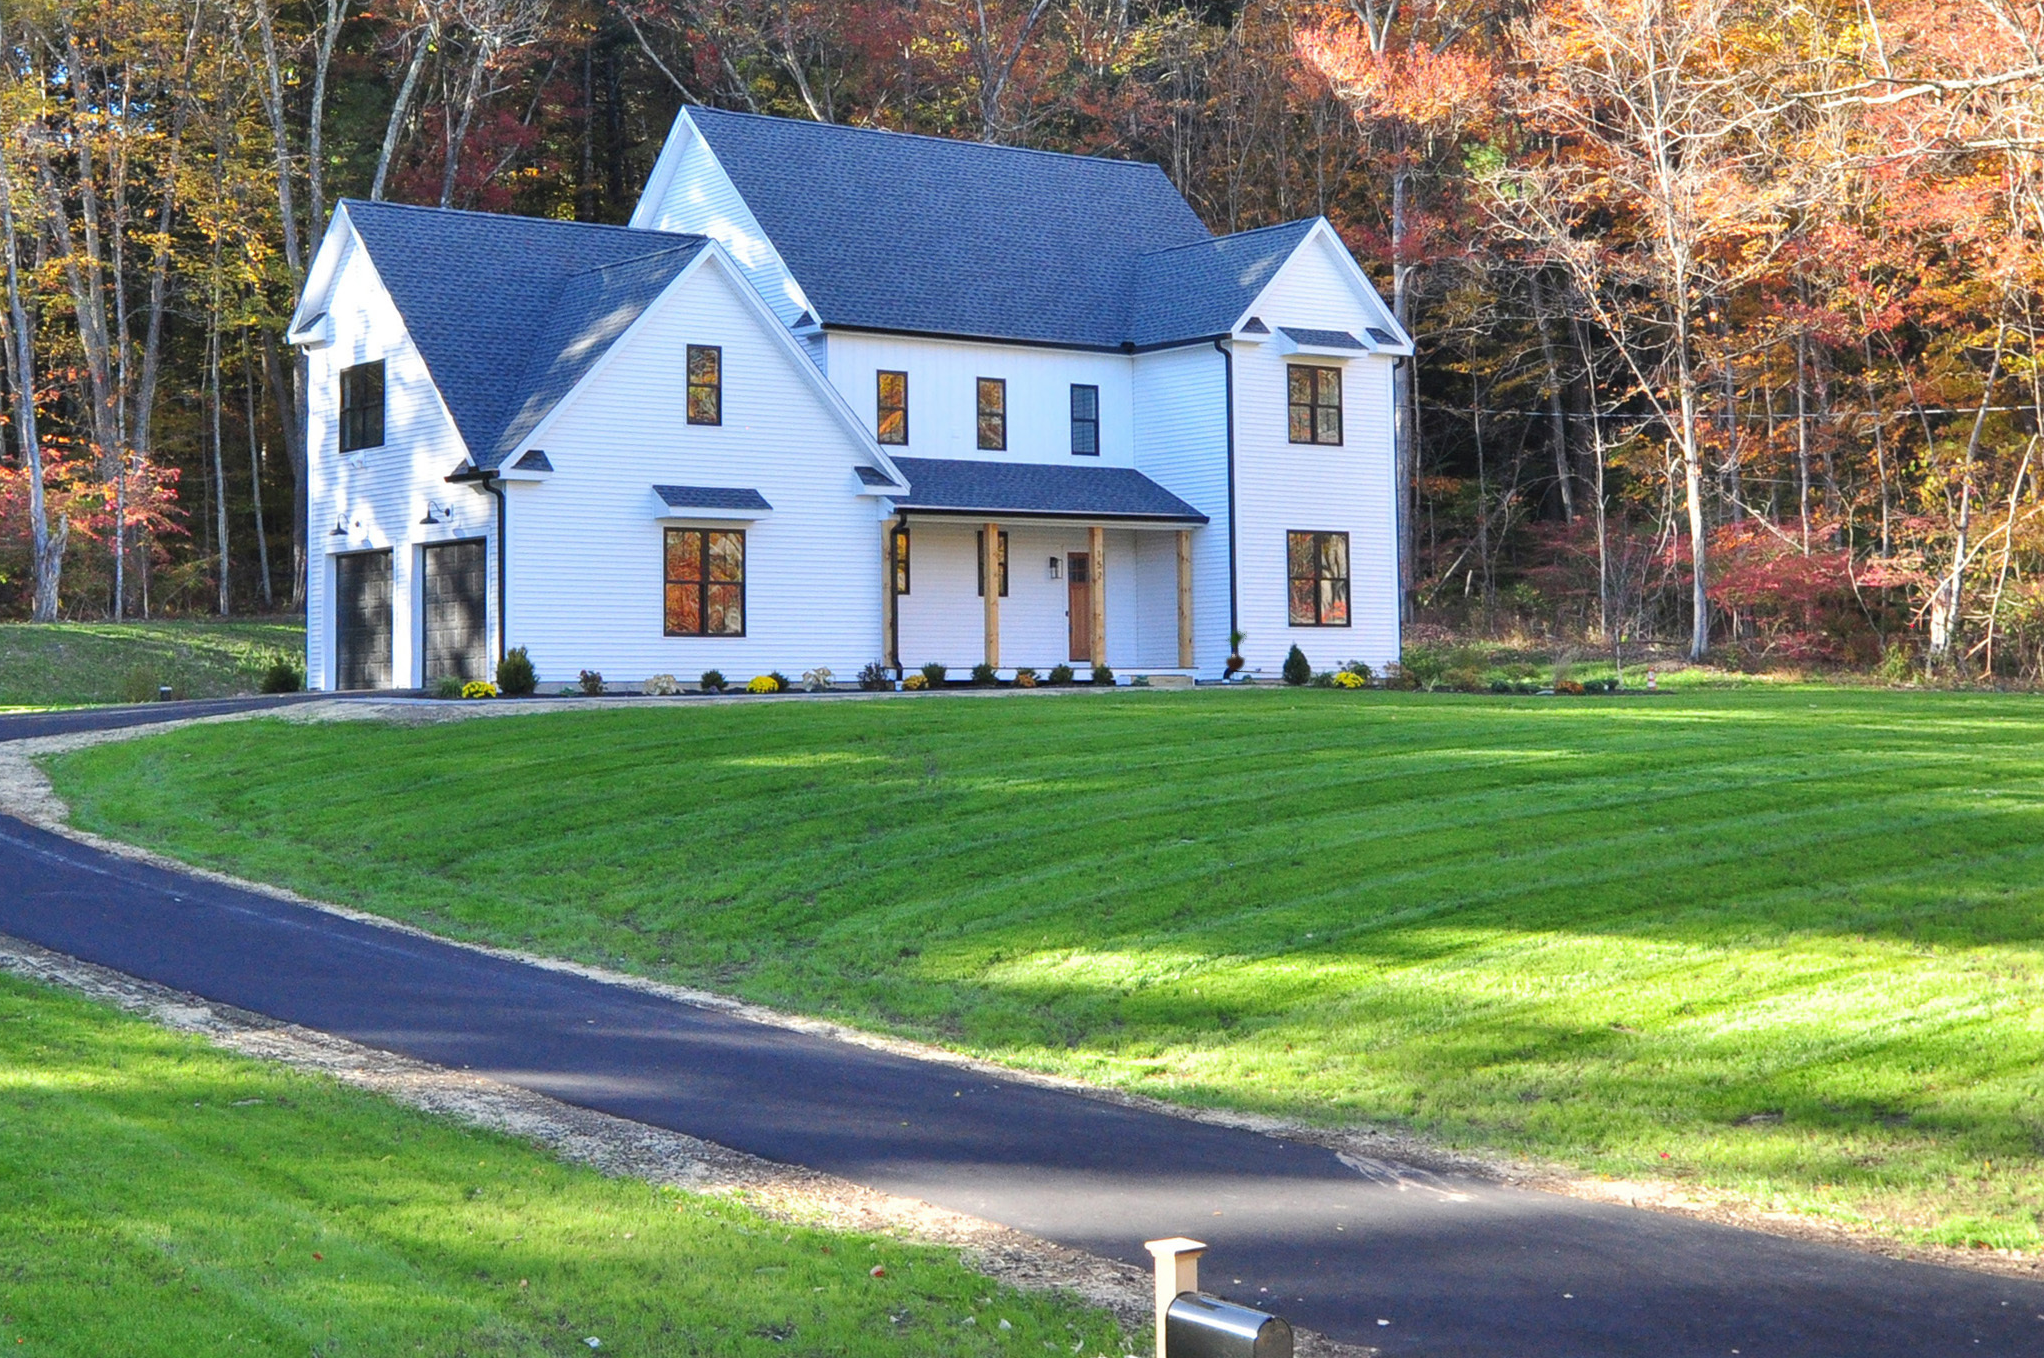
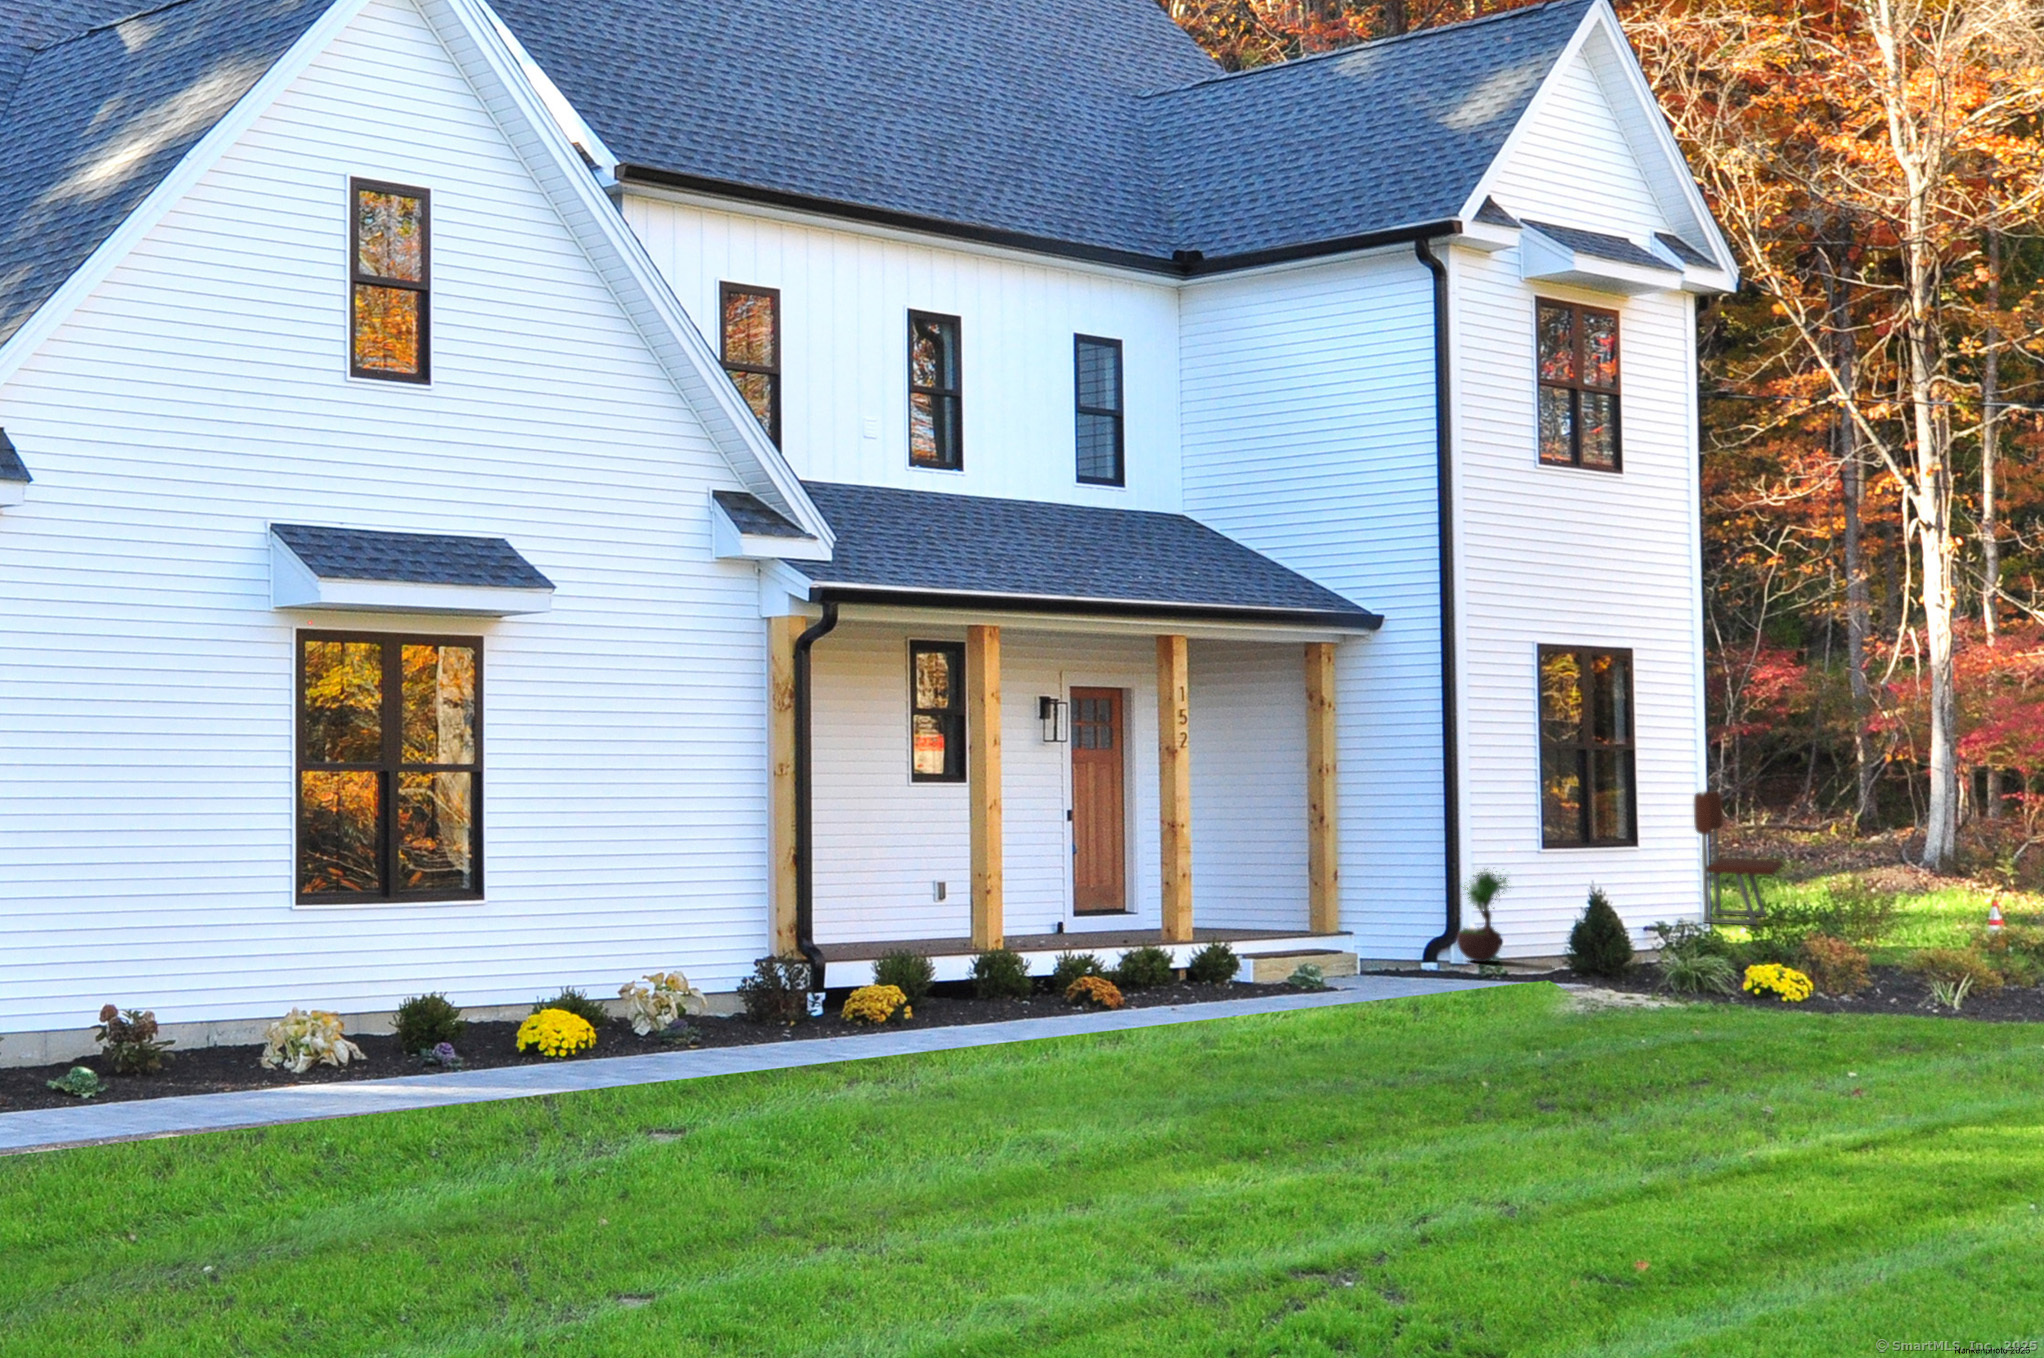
bench: none [1372,598,1421,658] -> present [1694,791,1783,925]

